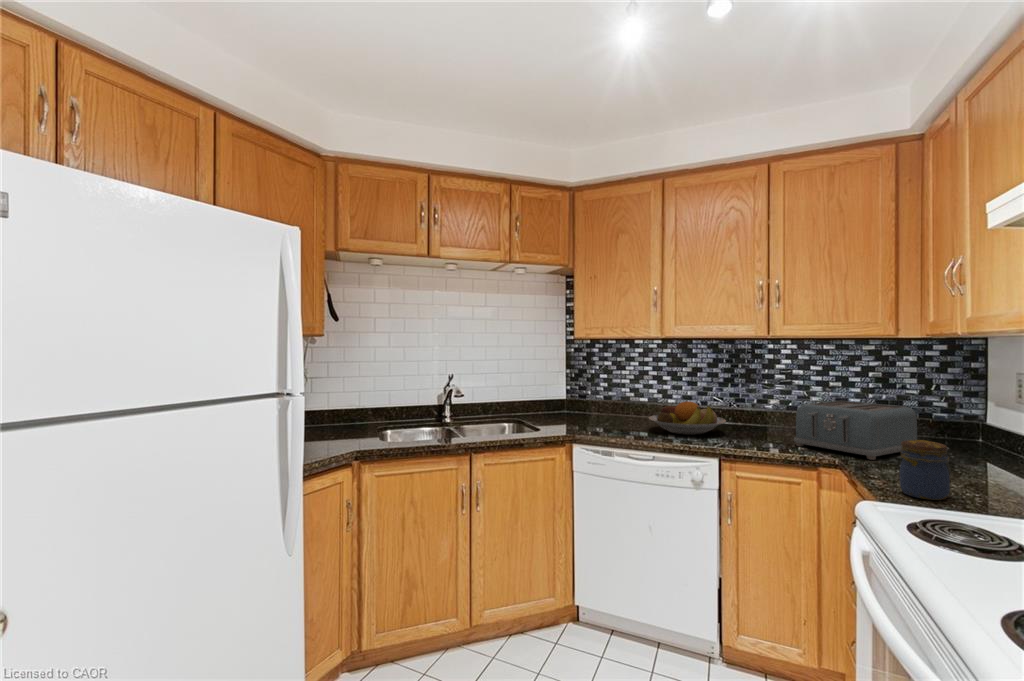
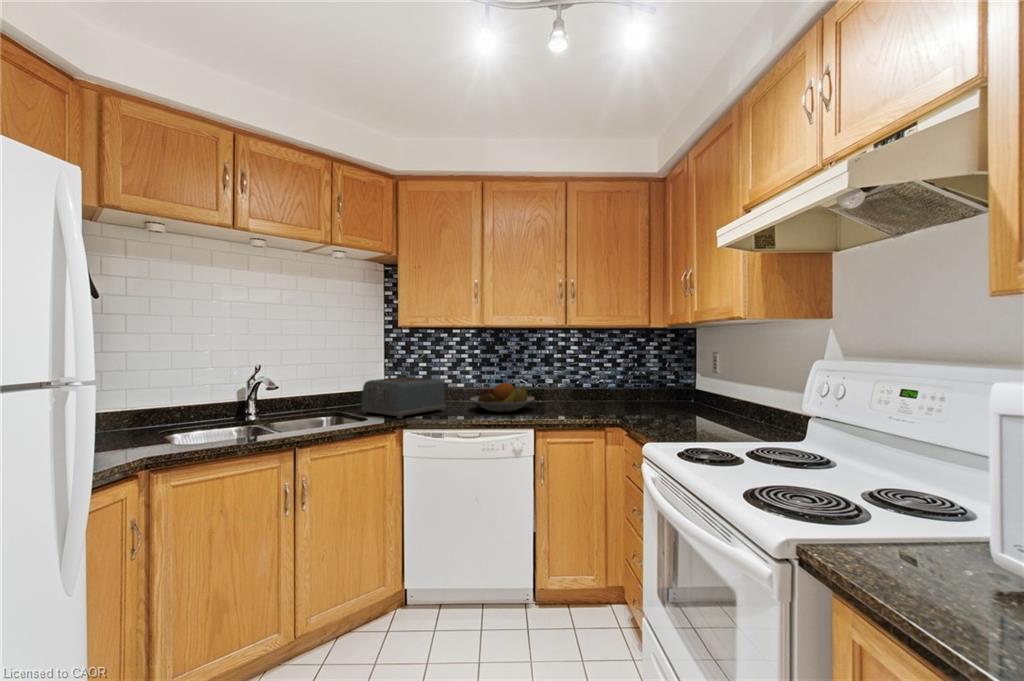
toaster: present [794,401,917,460] -> present [361,377,446,419]
jar: present [900,440,951,500] -> none [679,399,710,442]

